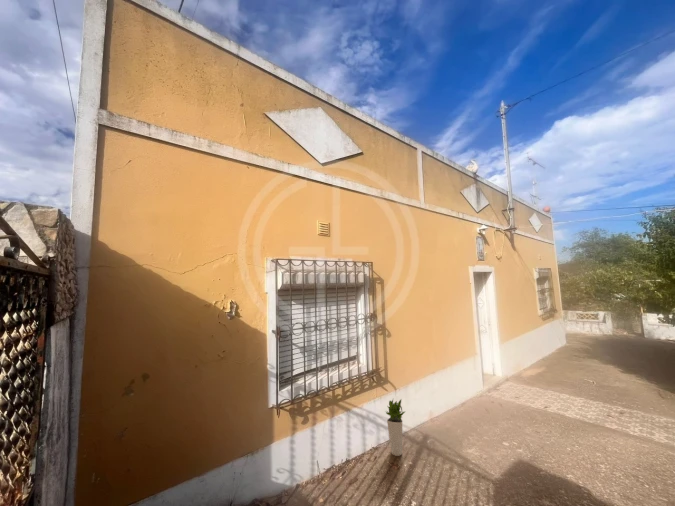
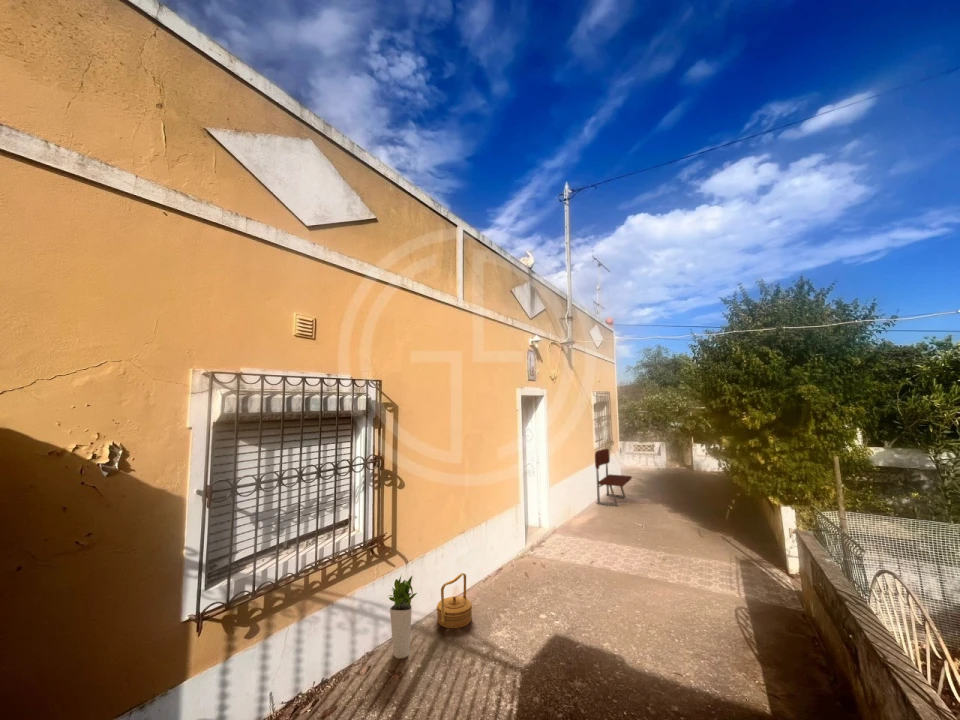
bench: none [541,316,578,364] -> present [595,449,632,506]
woven basket: none [419,402,446,441] -> present [436,573,472,628]

